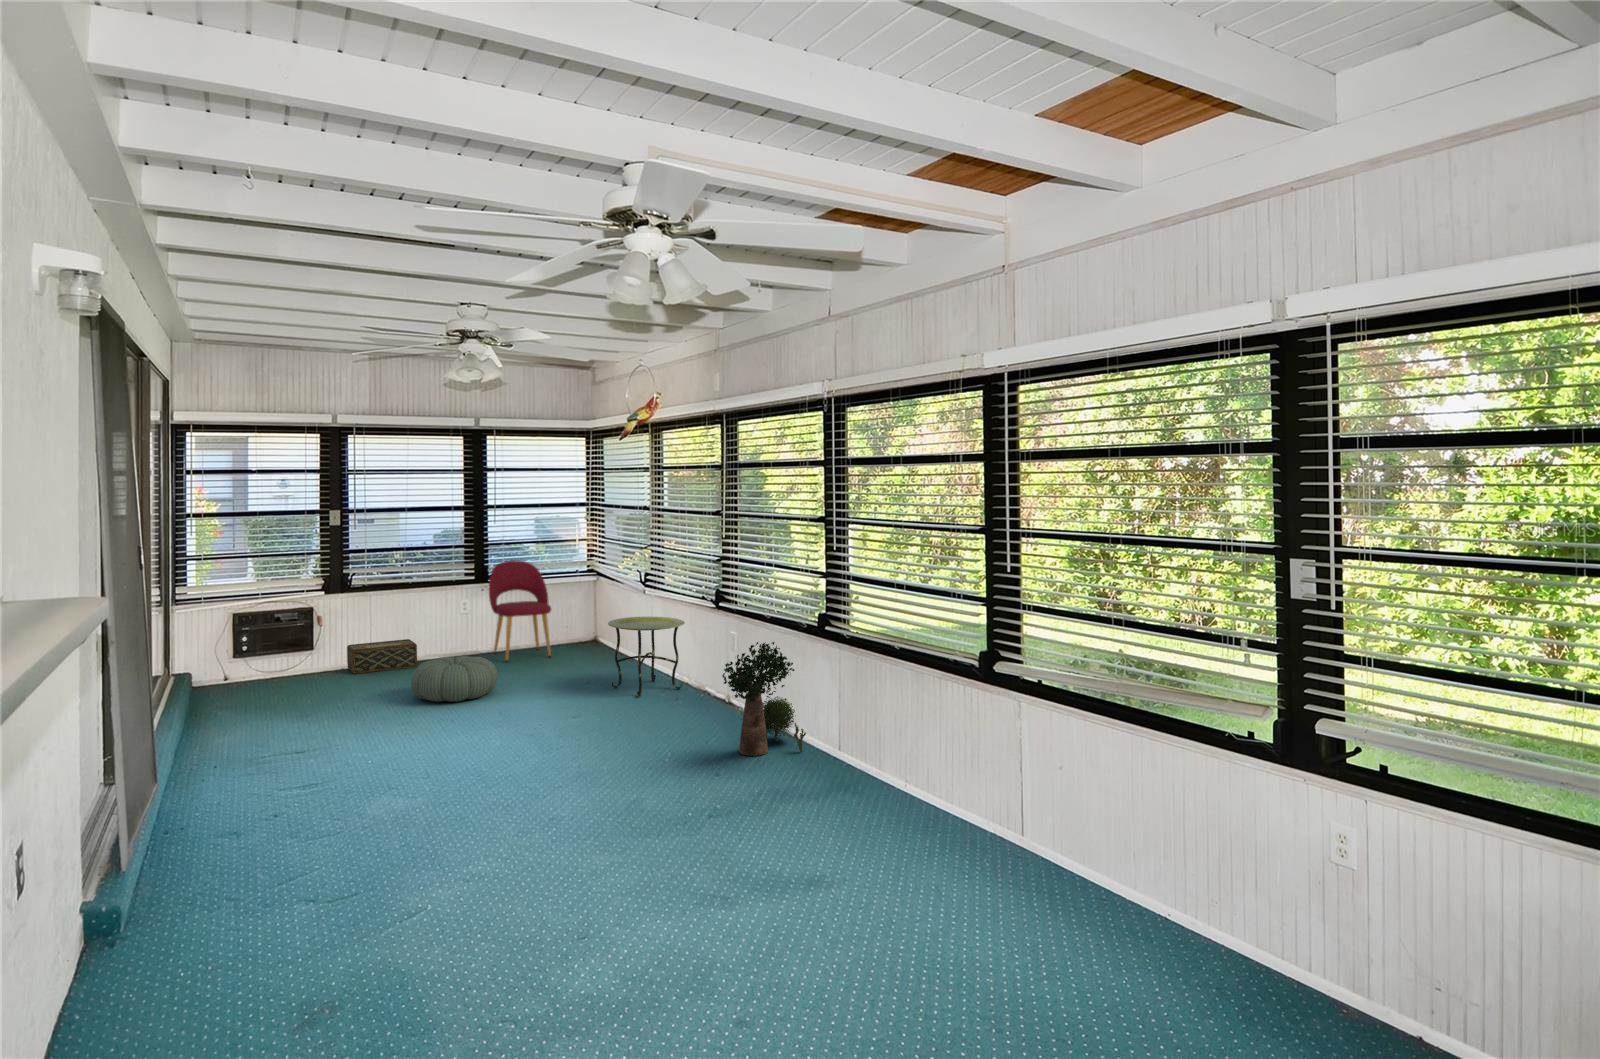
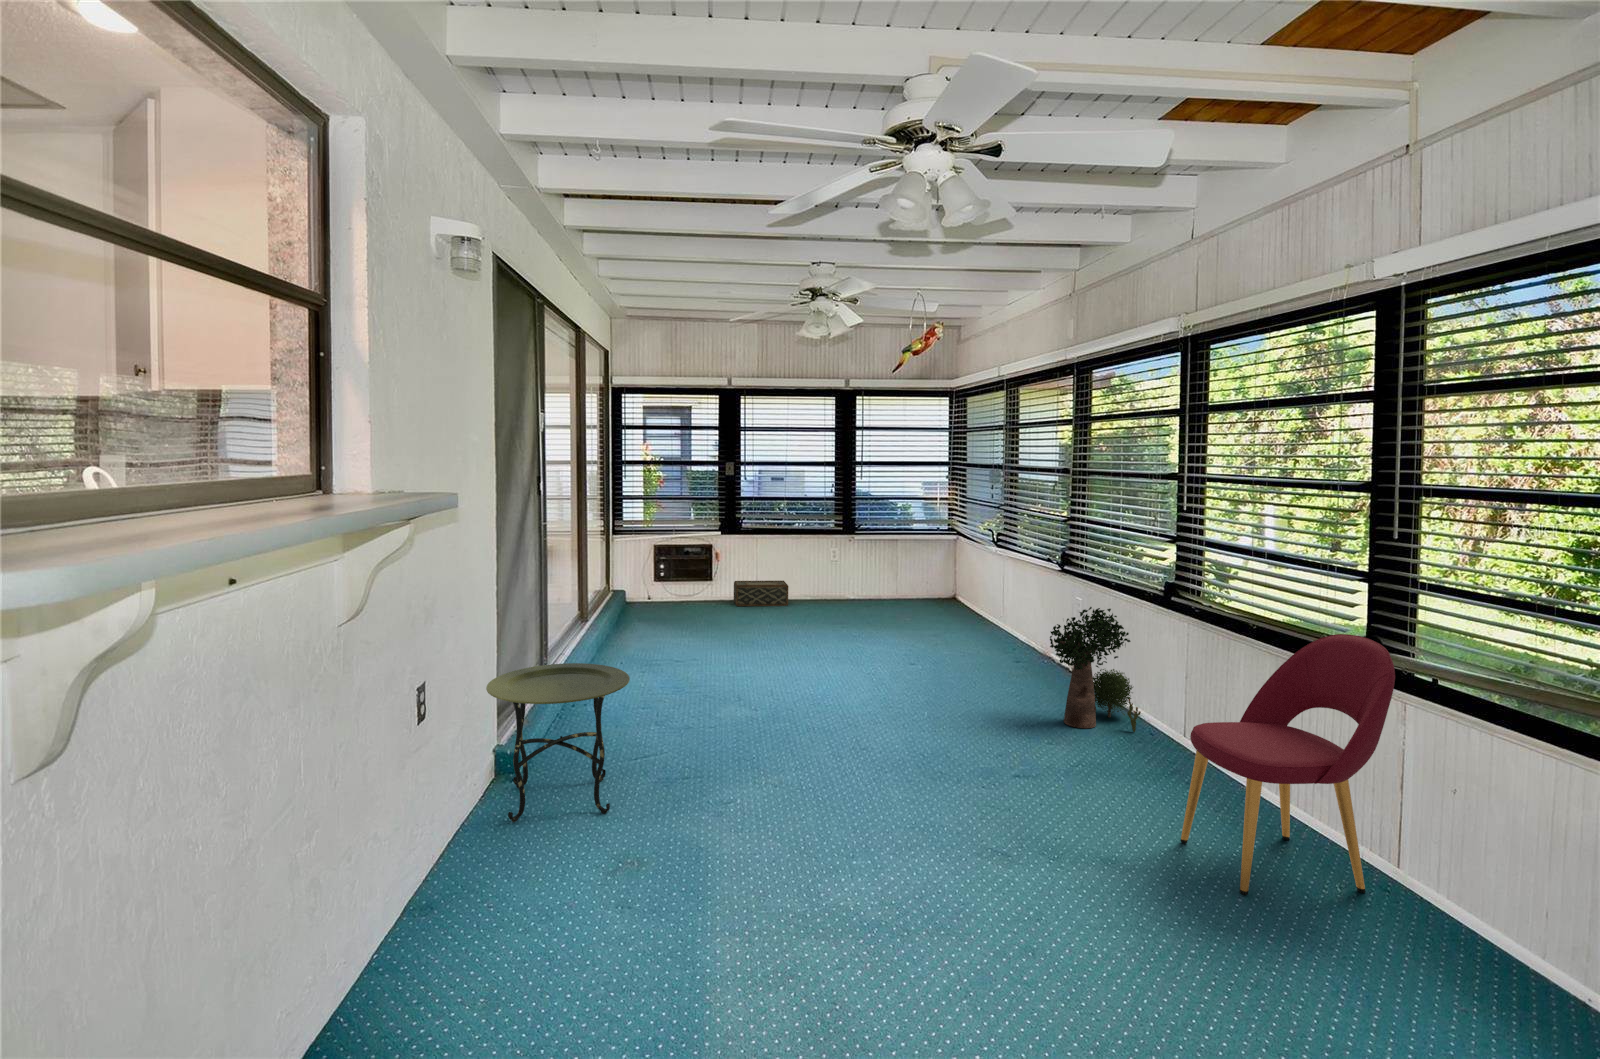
dining chair: present [489,561,551,662] -> present [1180,634,1395,895]
side table: present [608,616,685,697] -> present [486,663,630,822]
pouf: present [411,656,498,702] -> none [774,598,848,638]

